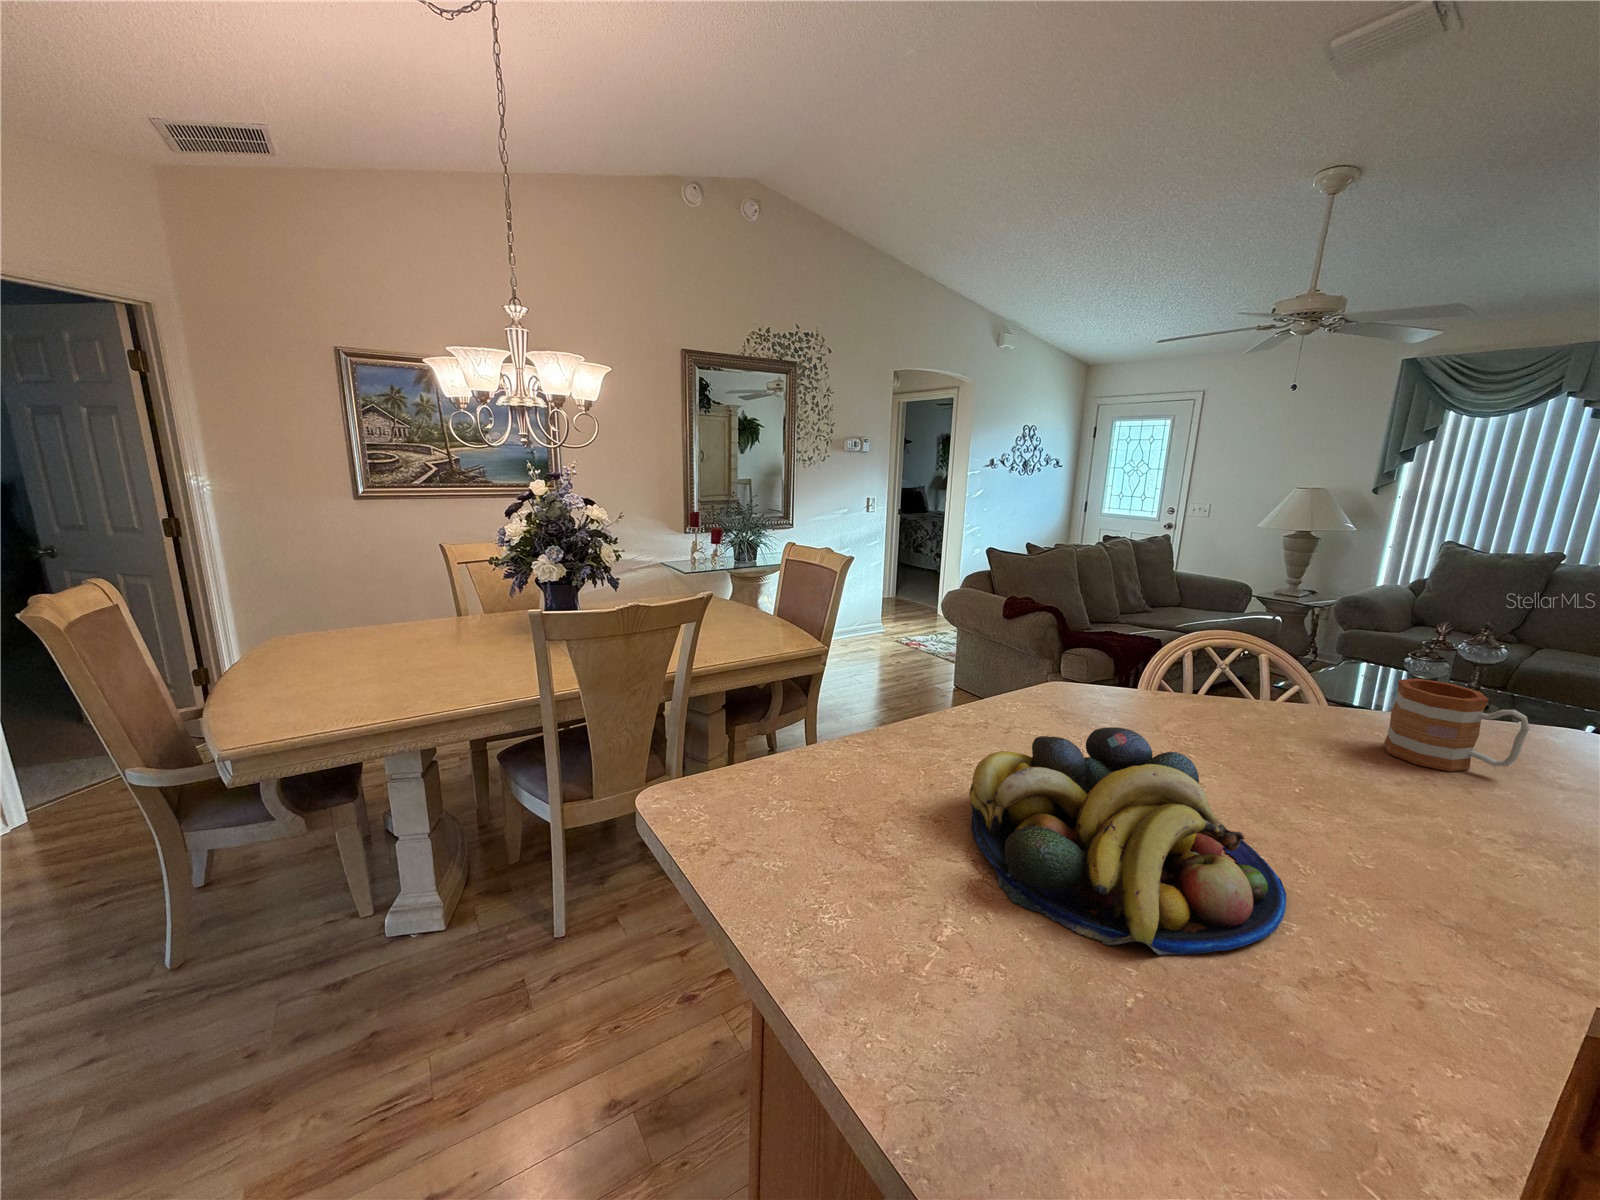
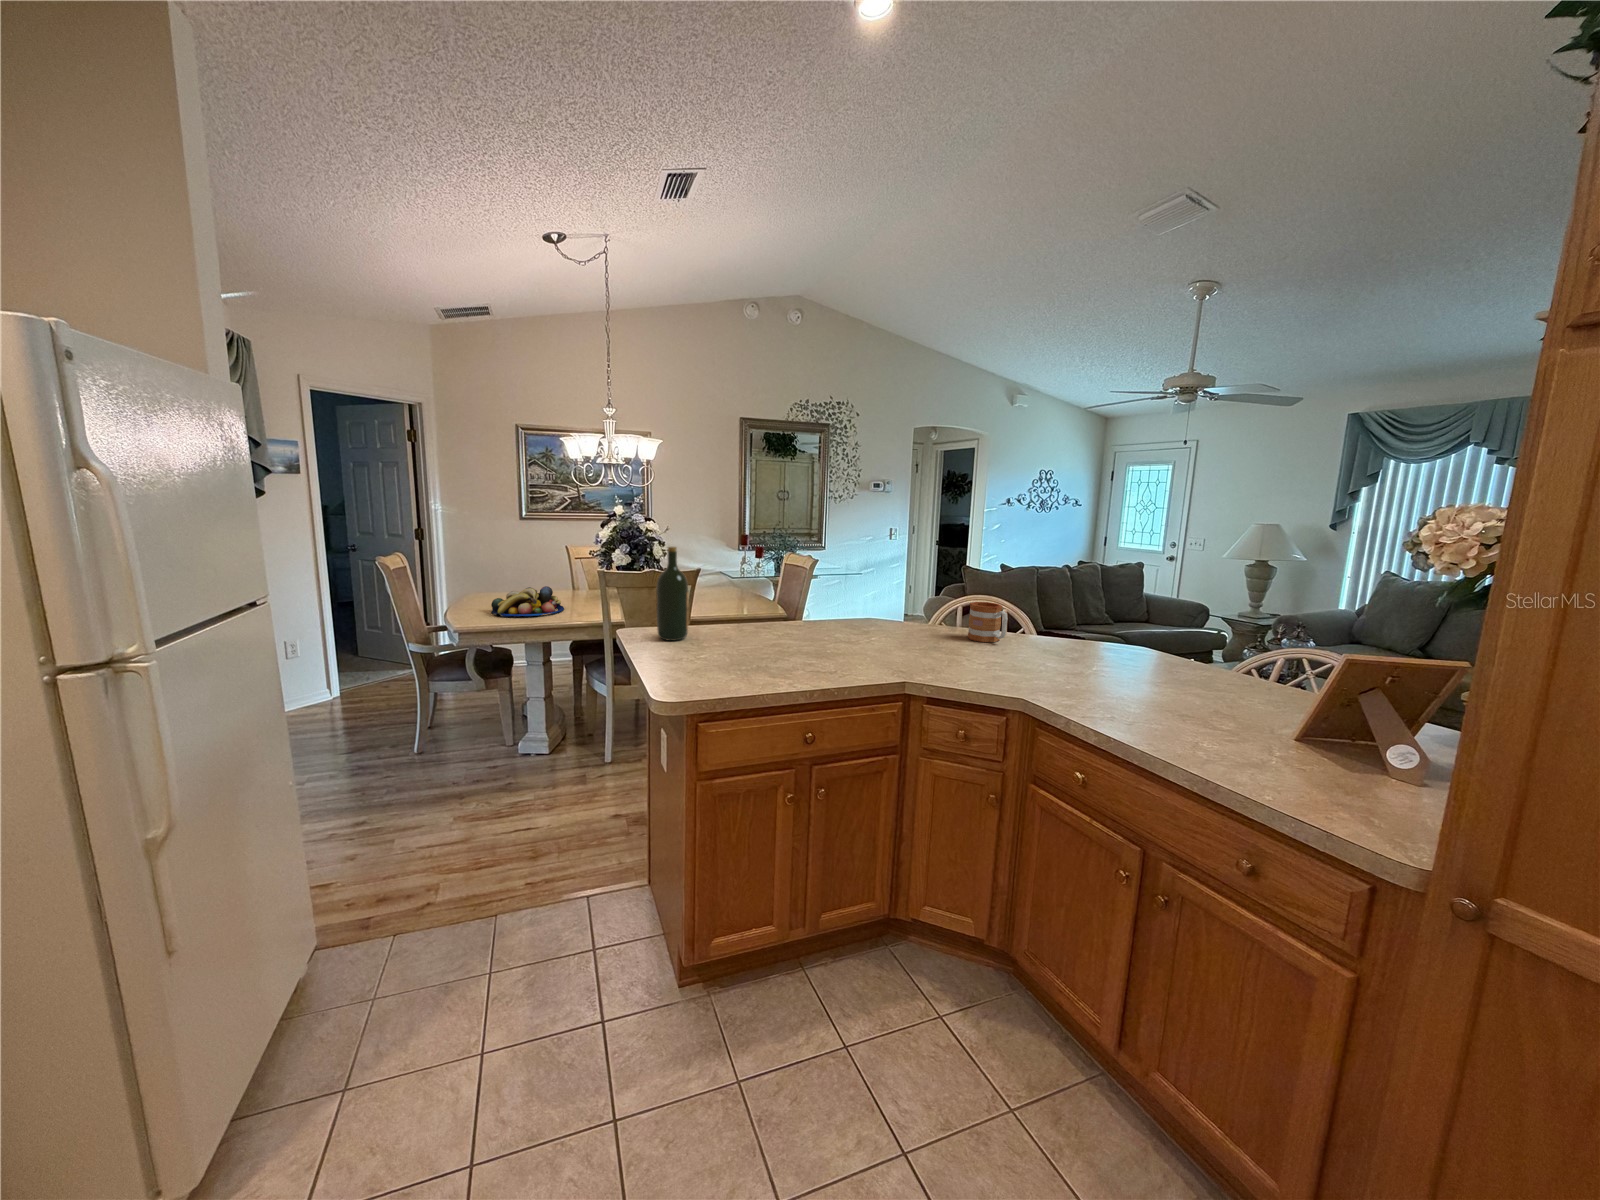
wine bottle: none [794,613,882,873] -> present [656,547,689,641]
fruit bowl: present [969,727,1286,955] -> present [491,586,564,616]

